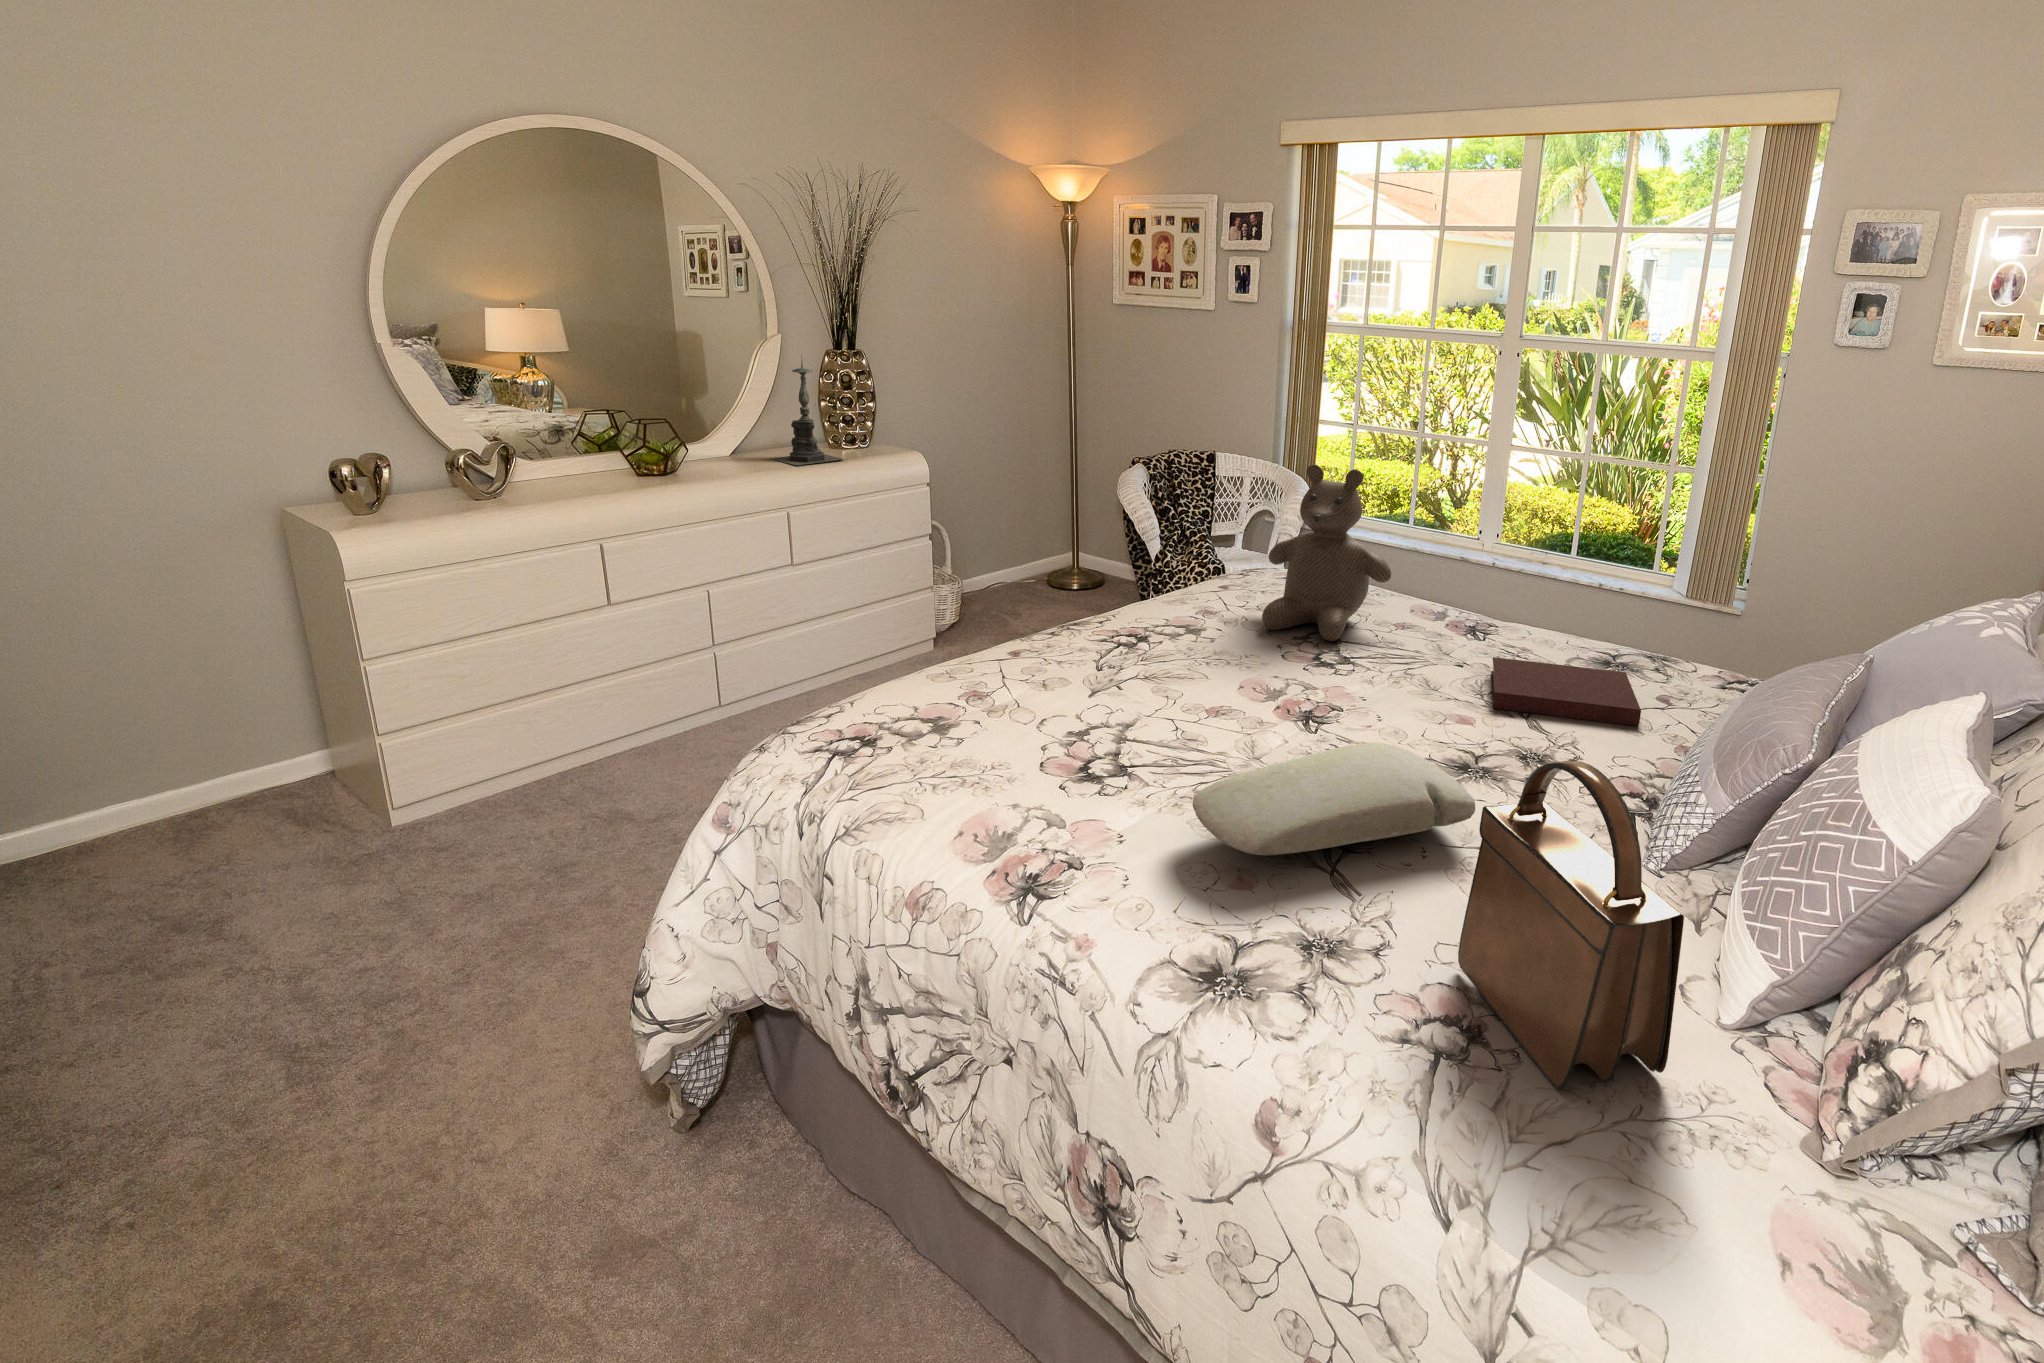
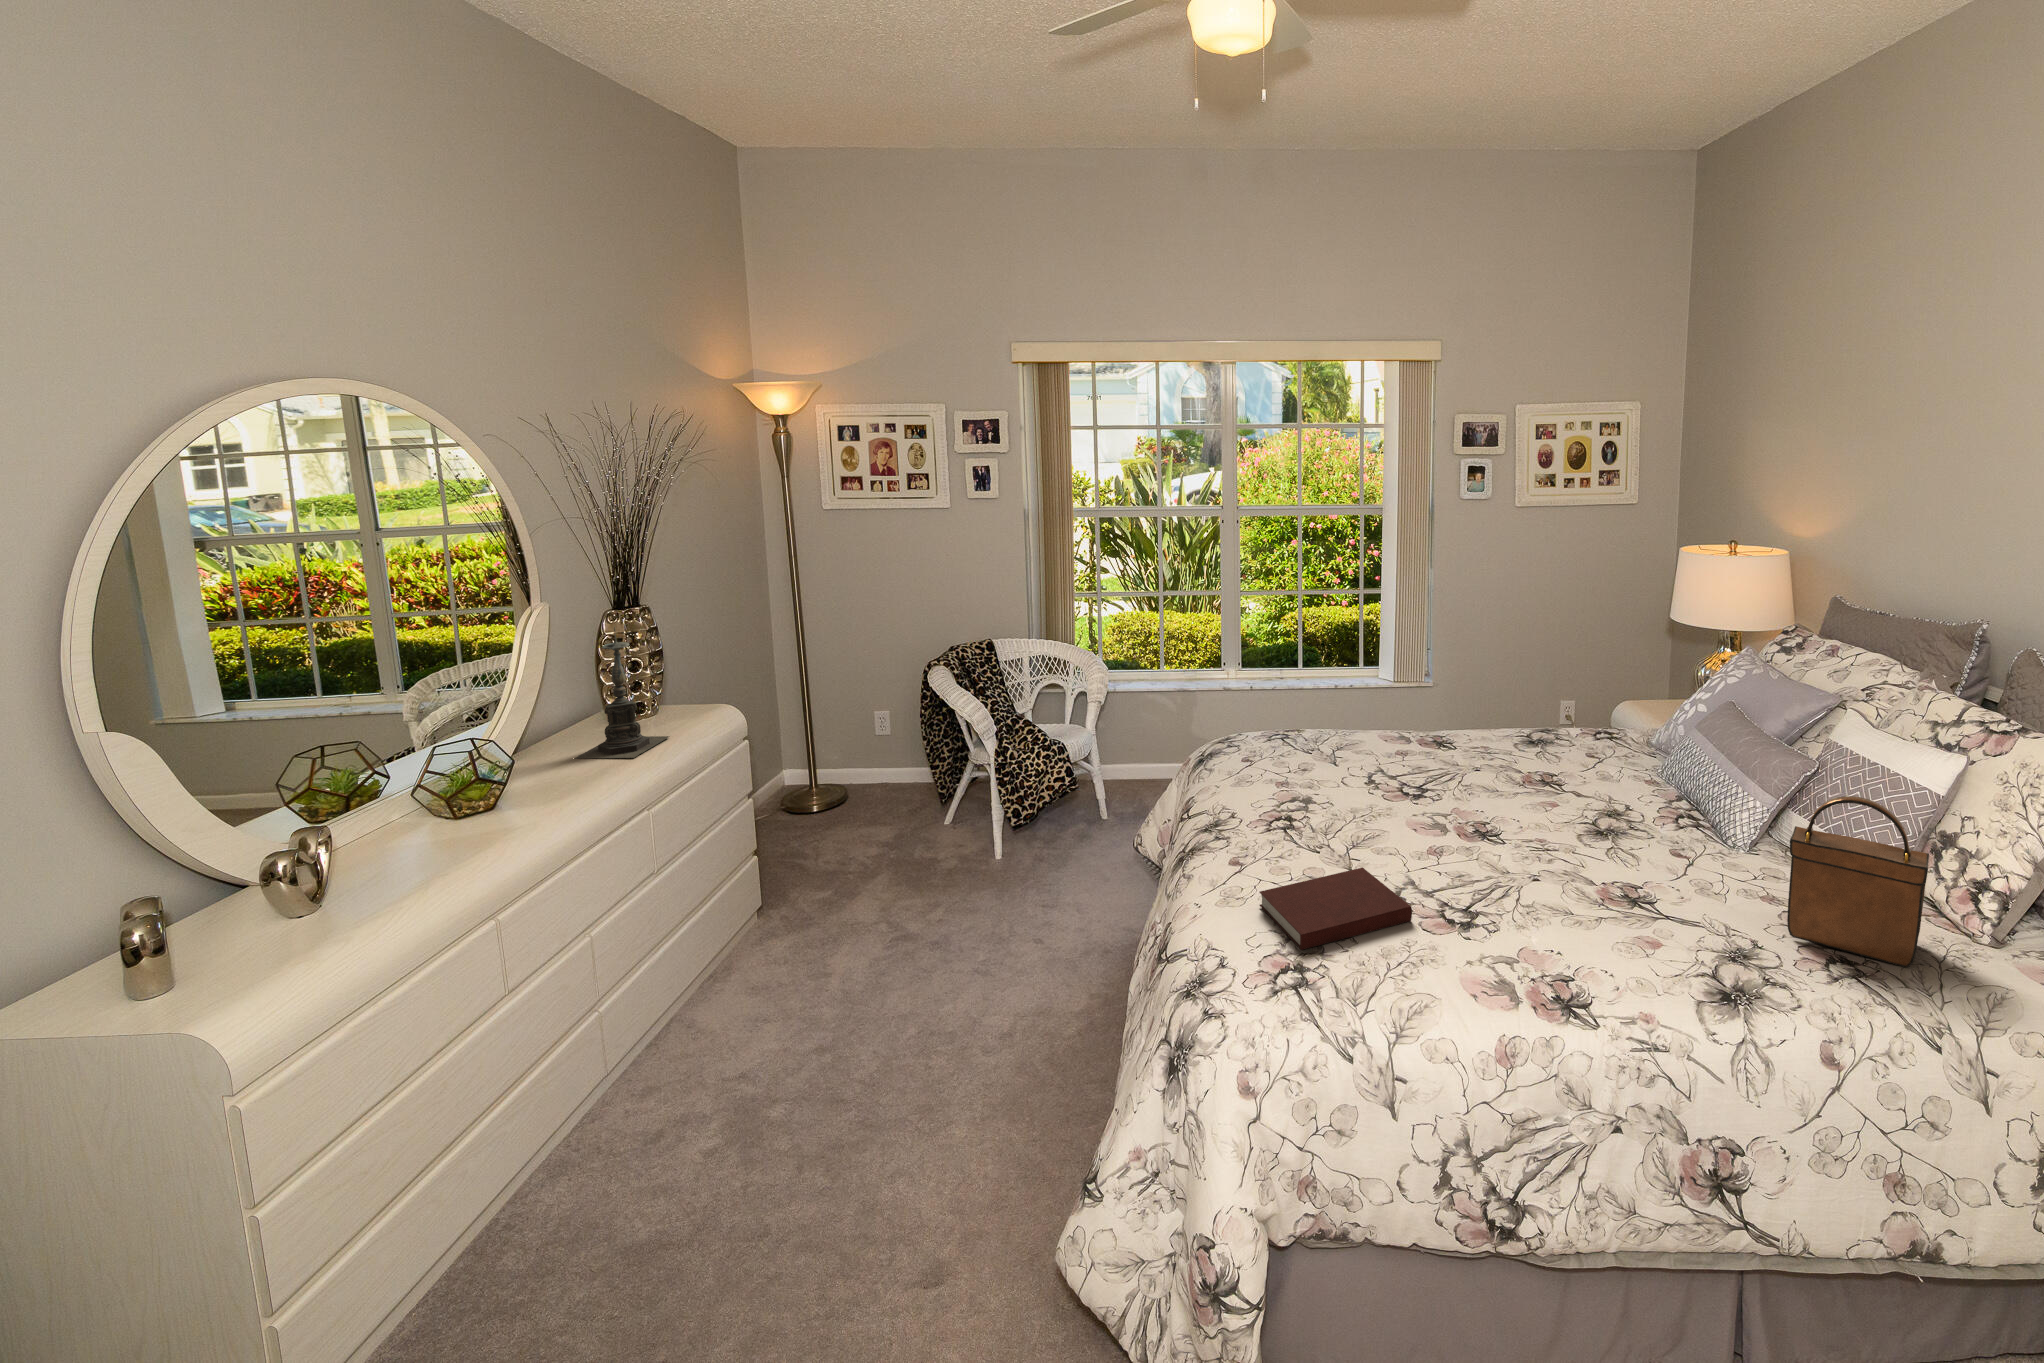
teddy bear: present [1262,464,1391,641] -> none [1289,647,1388,786]
notebook: present [1491,657,1641,726] -> present [1259,868,1412,950]
pillow: present [1193,743,1475,855] -> none [1570,833,1681,926]

